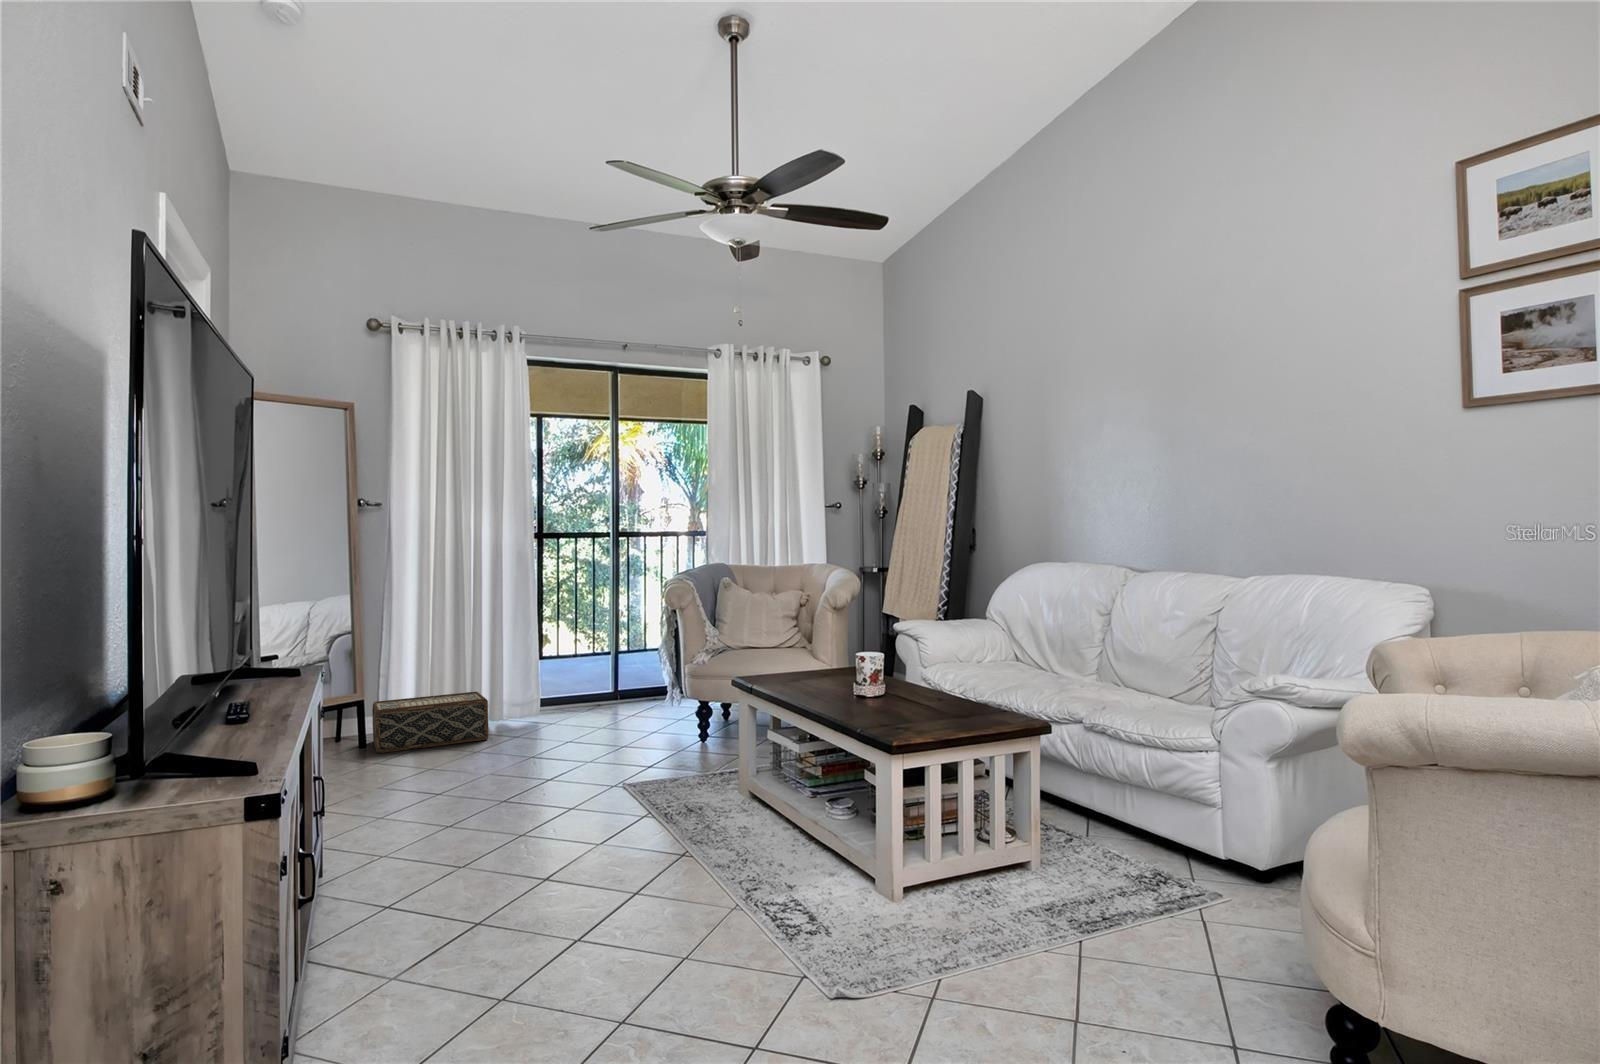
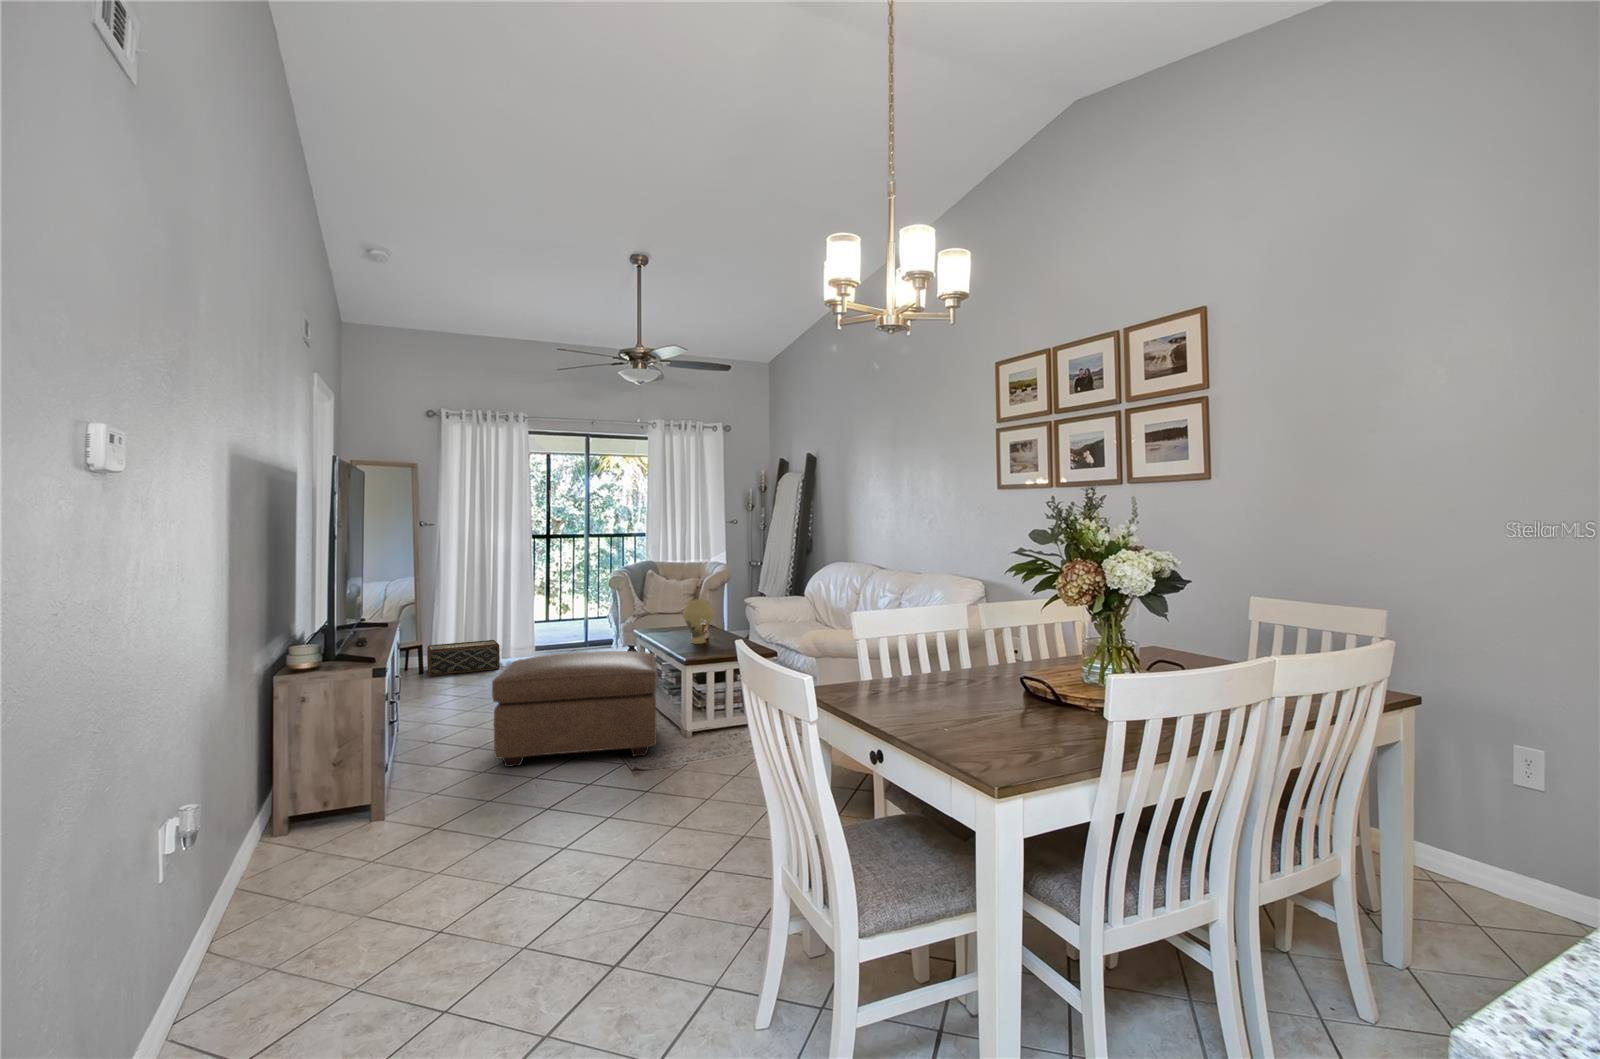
vase: none [844,624,902,707] -> present [683,599,714,644]
ottoman: none [522,725,850,975] -> present [492,651,657,767]

